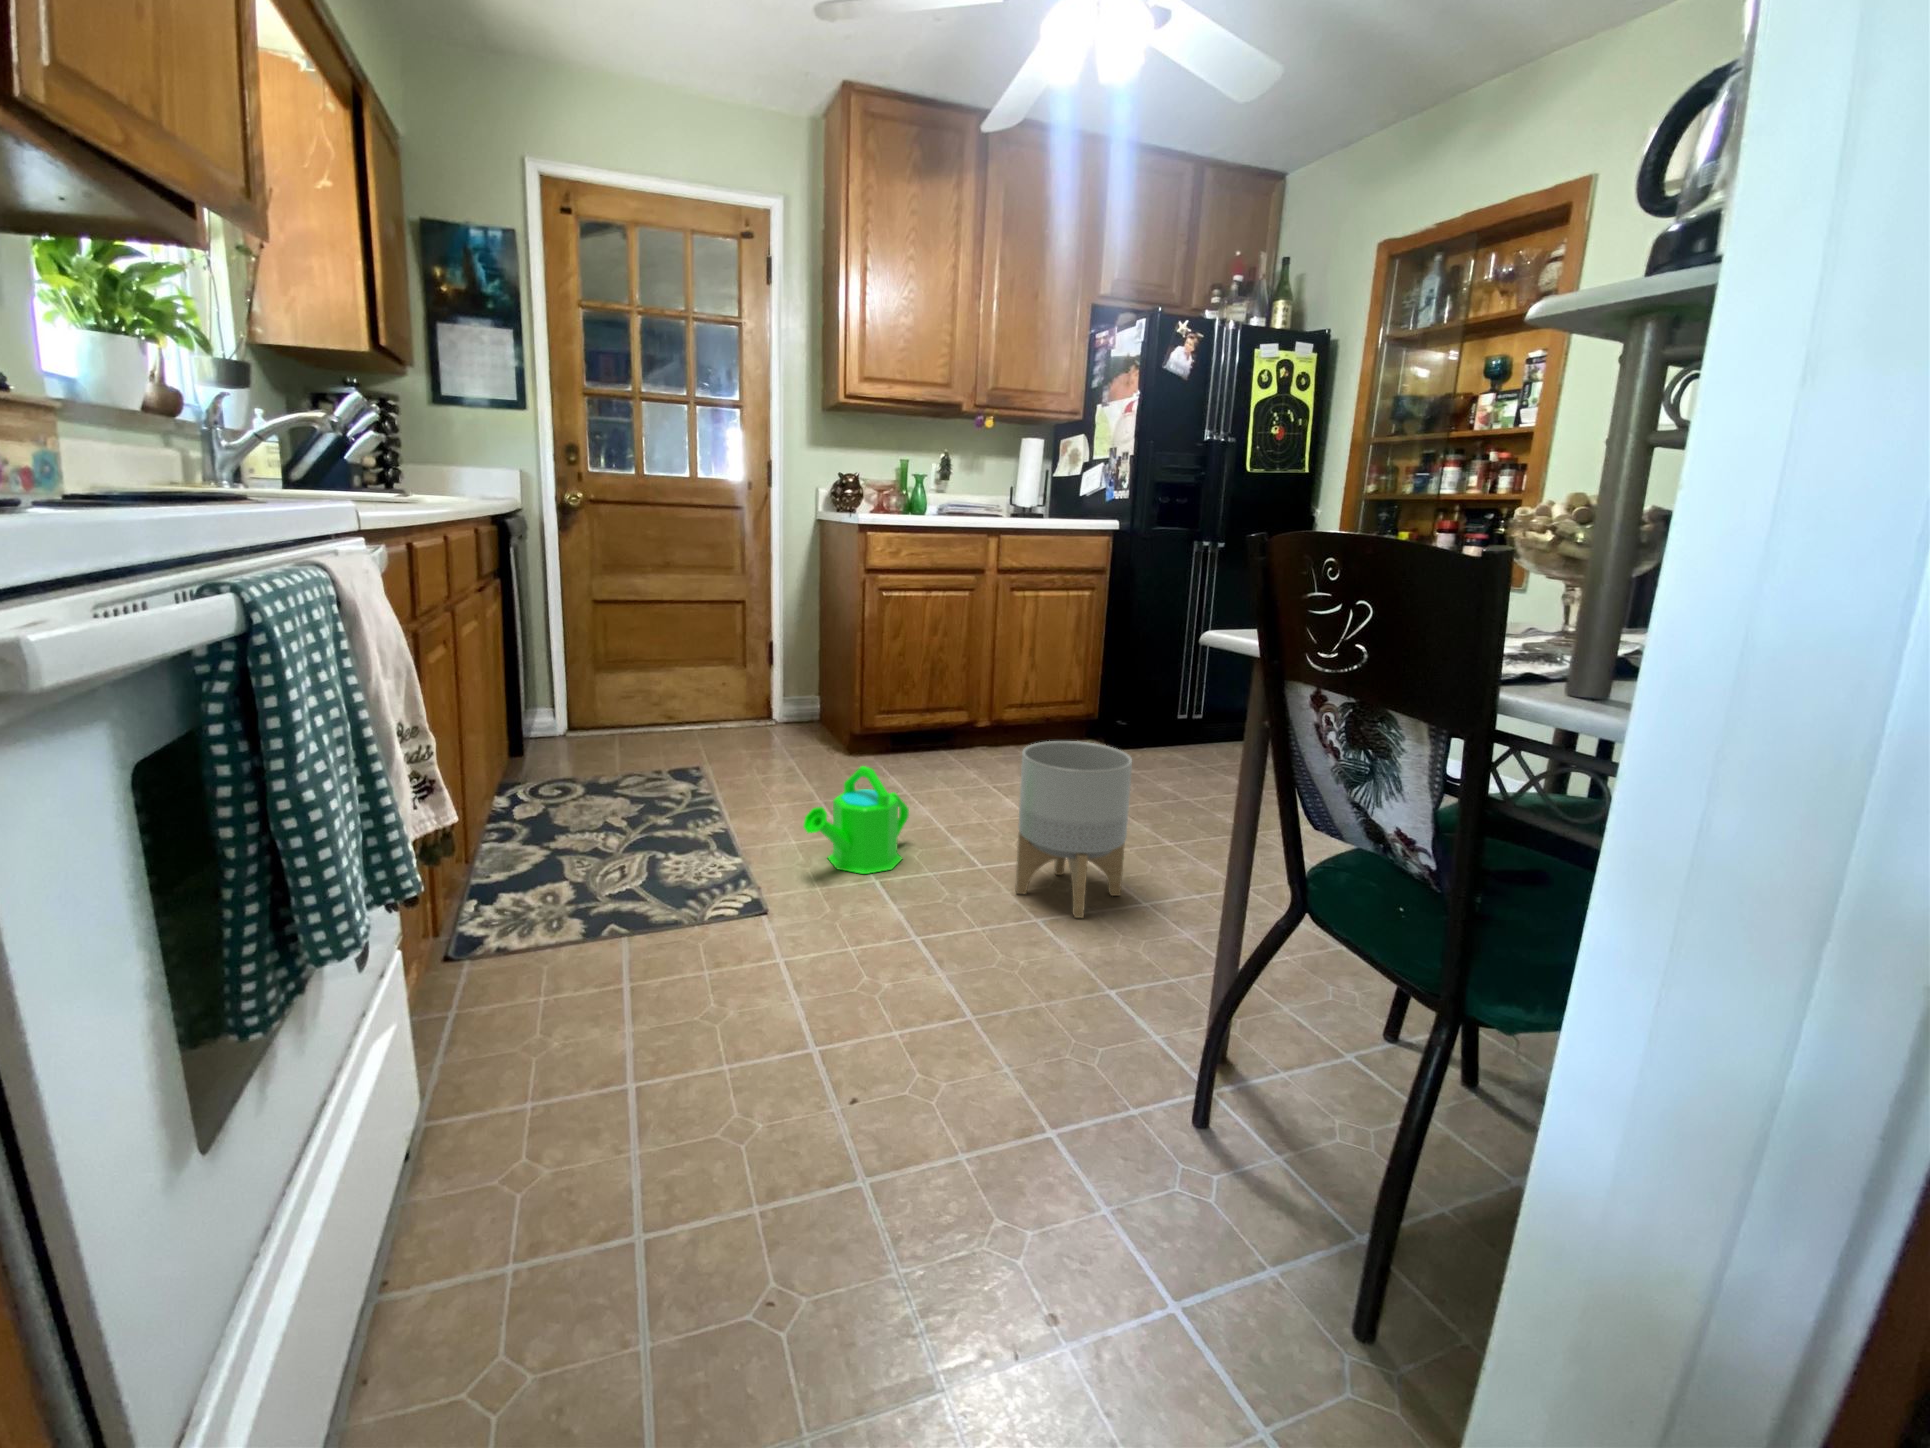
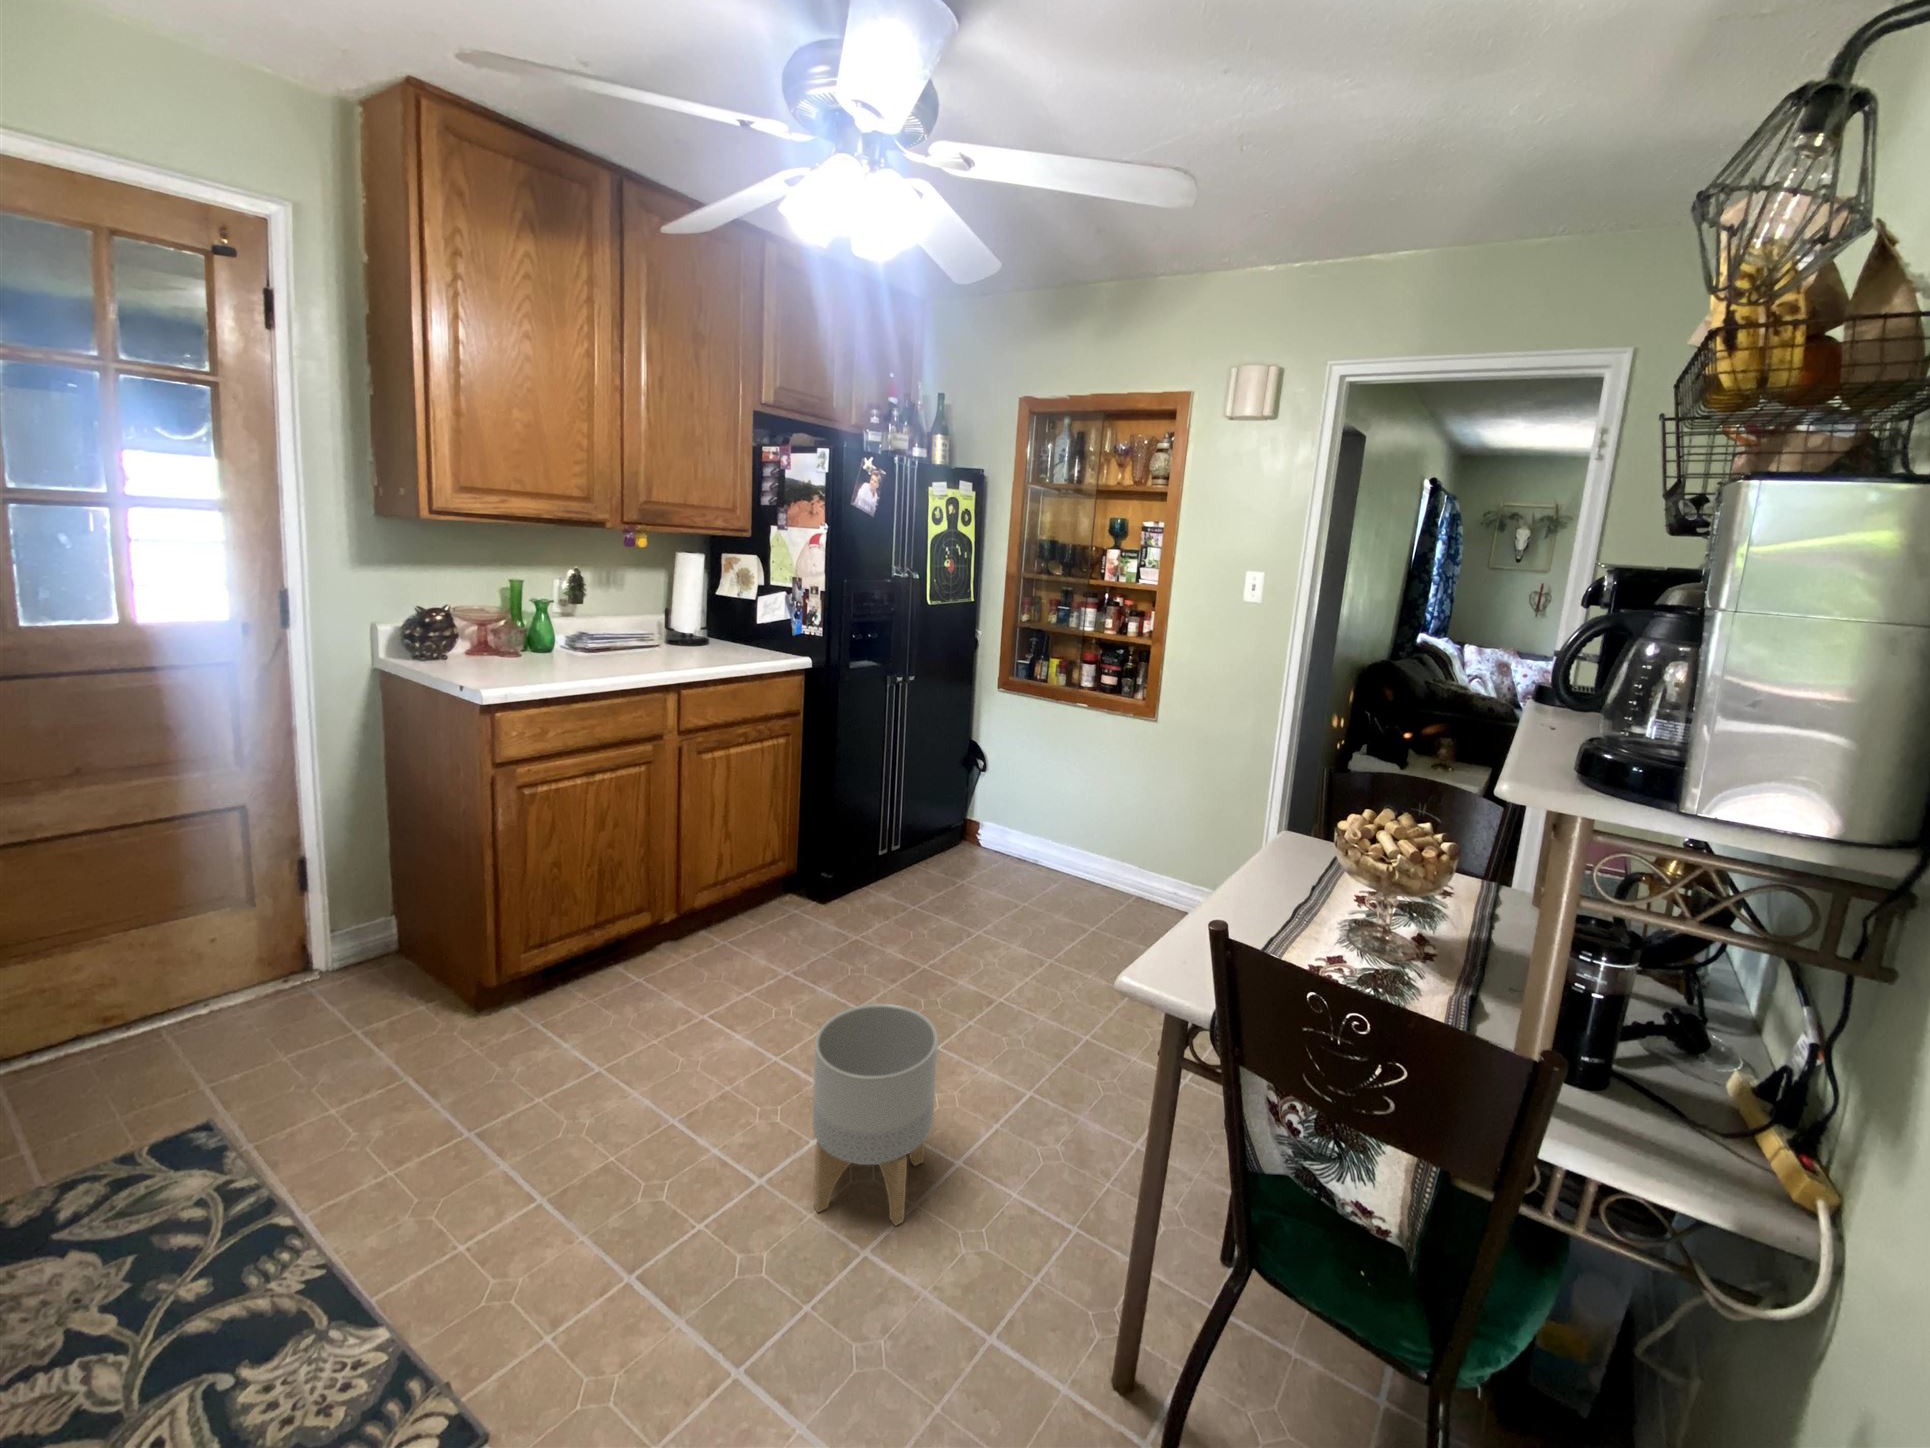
watering can: present [804,766,909,874] -> none [512,1115,651,1277]

